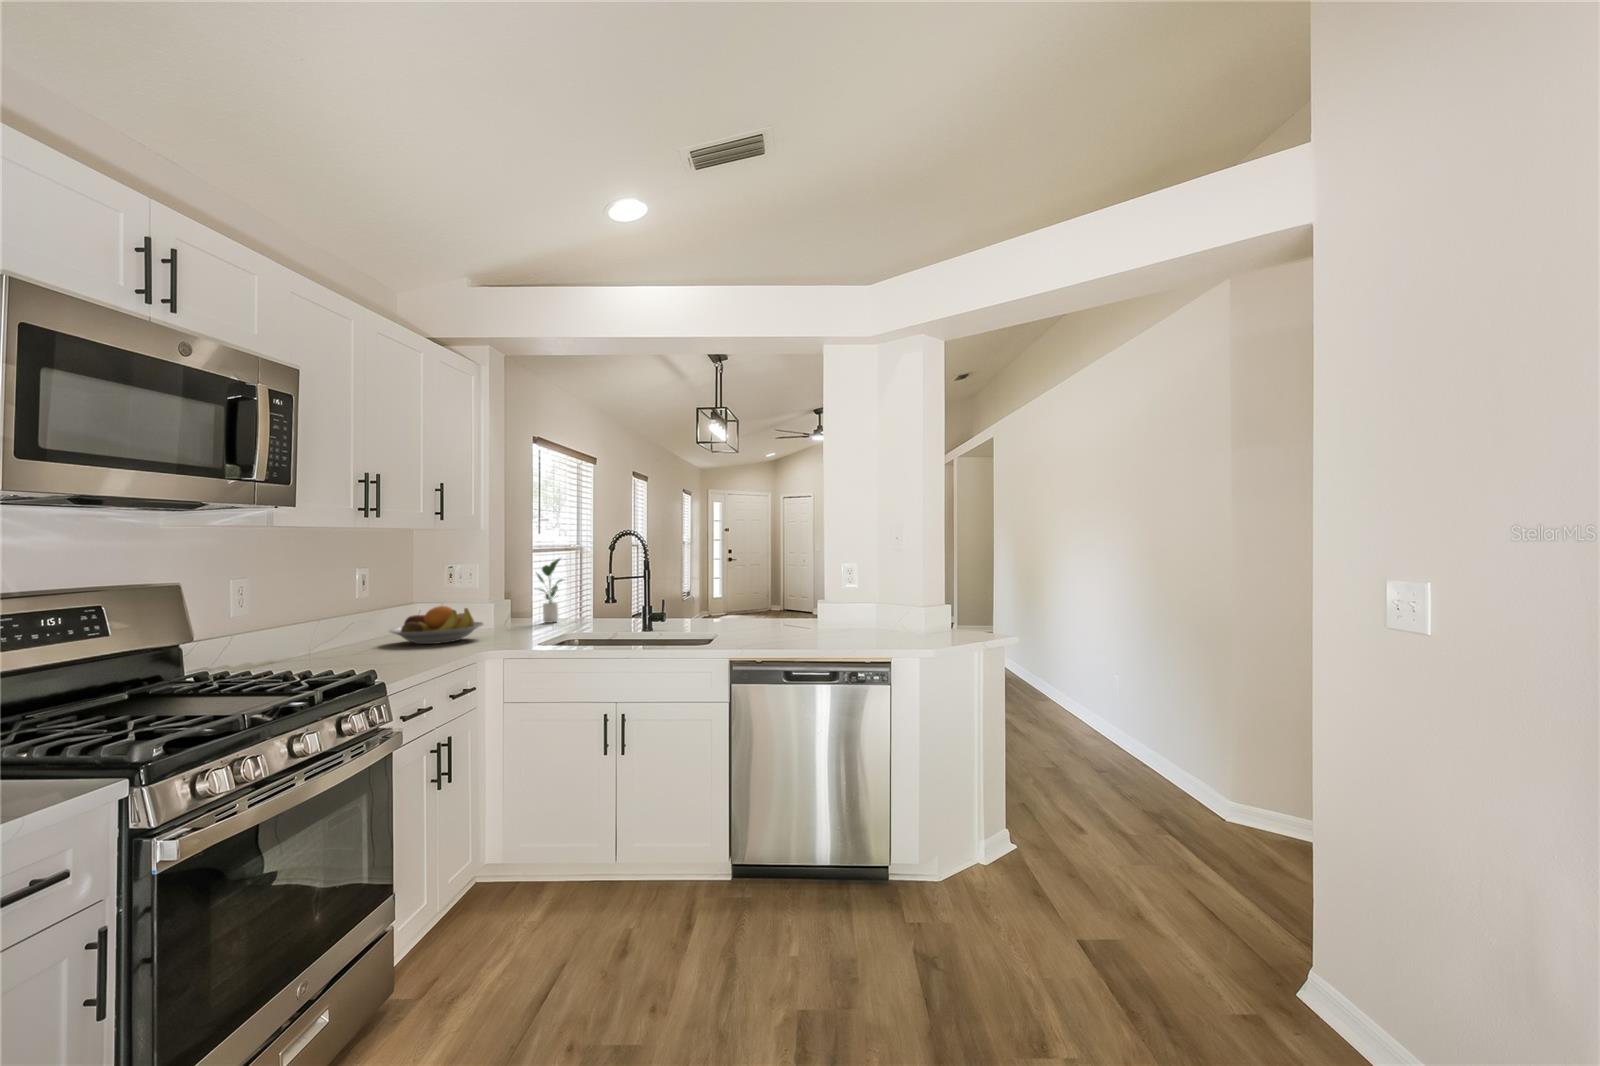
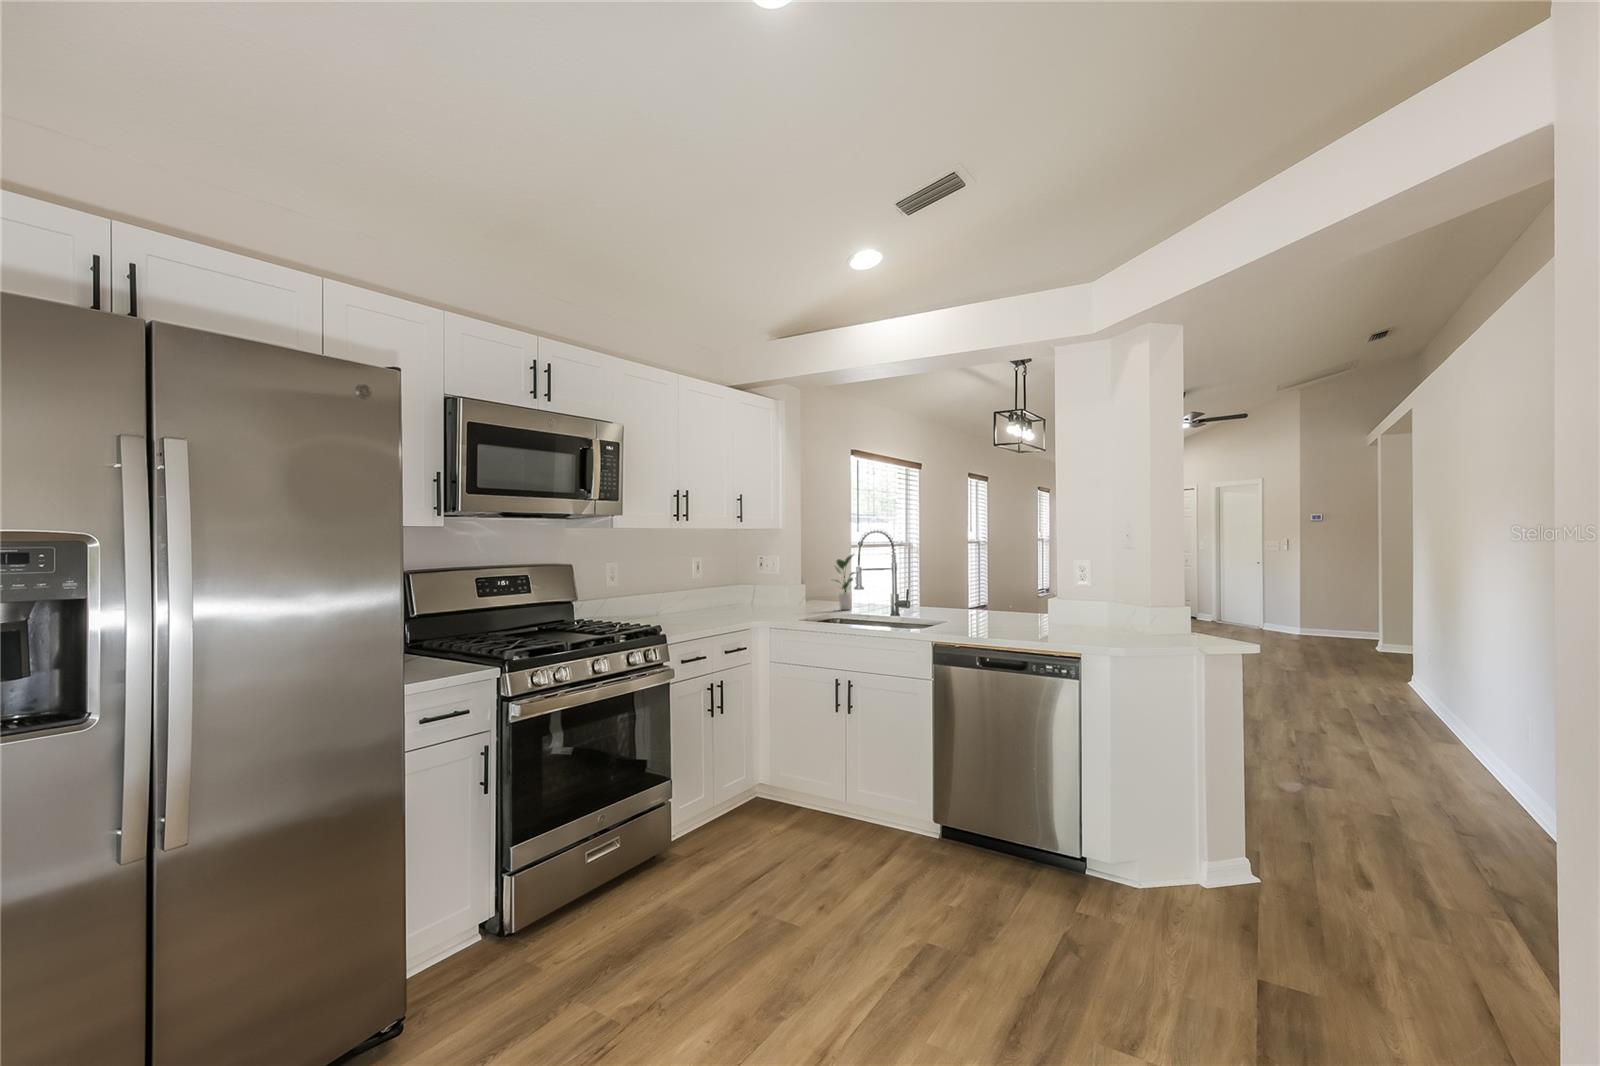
fruit bowl: present [390,606,483,644] -> none [707,589,773,618]

